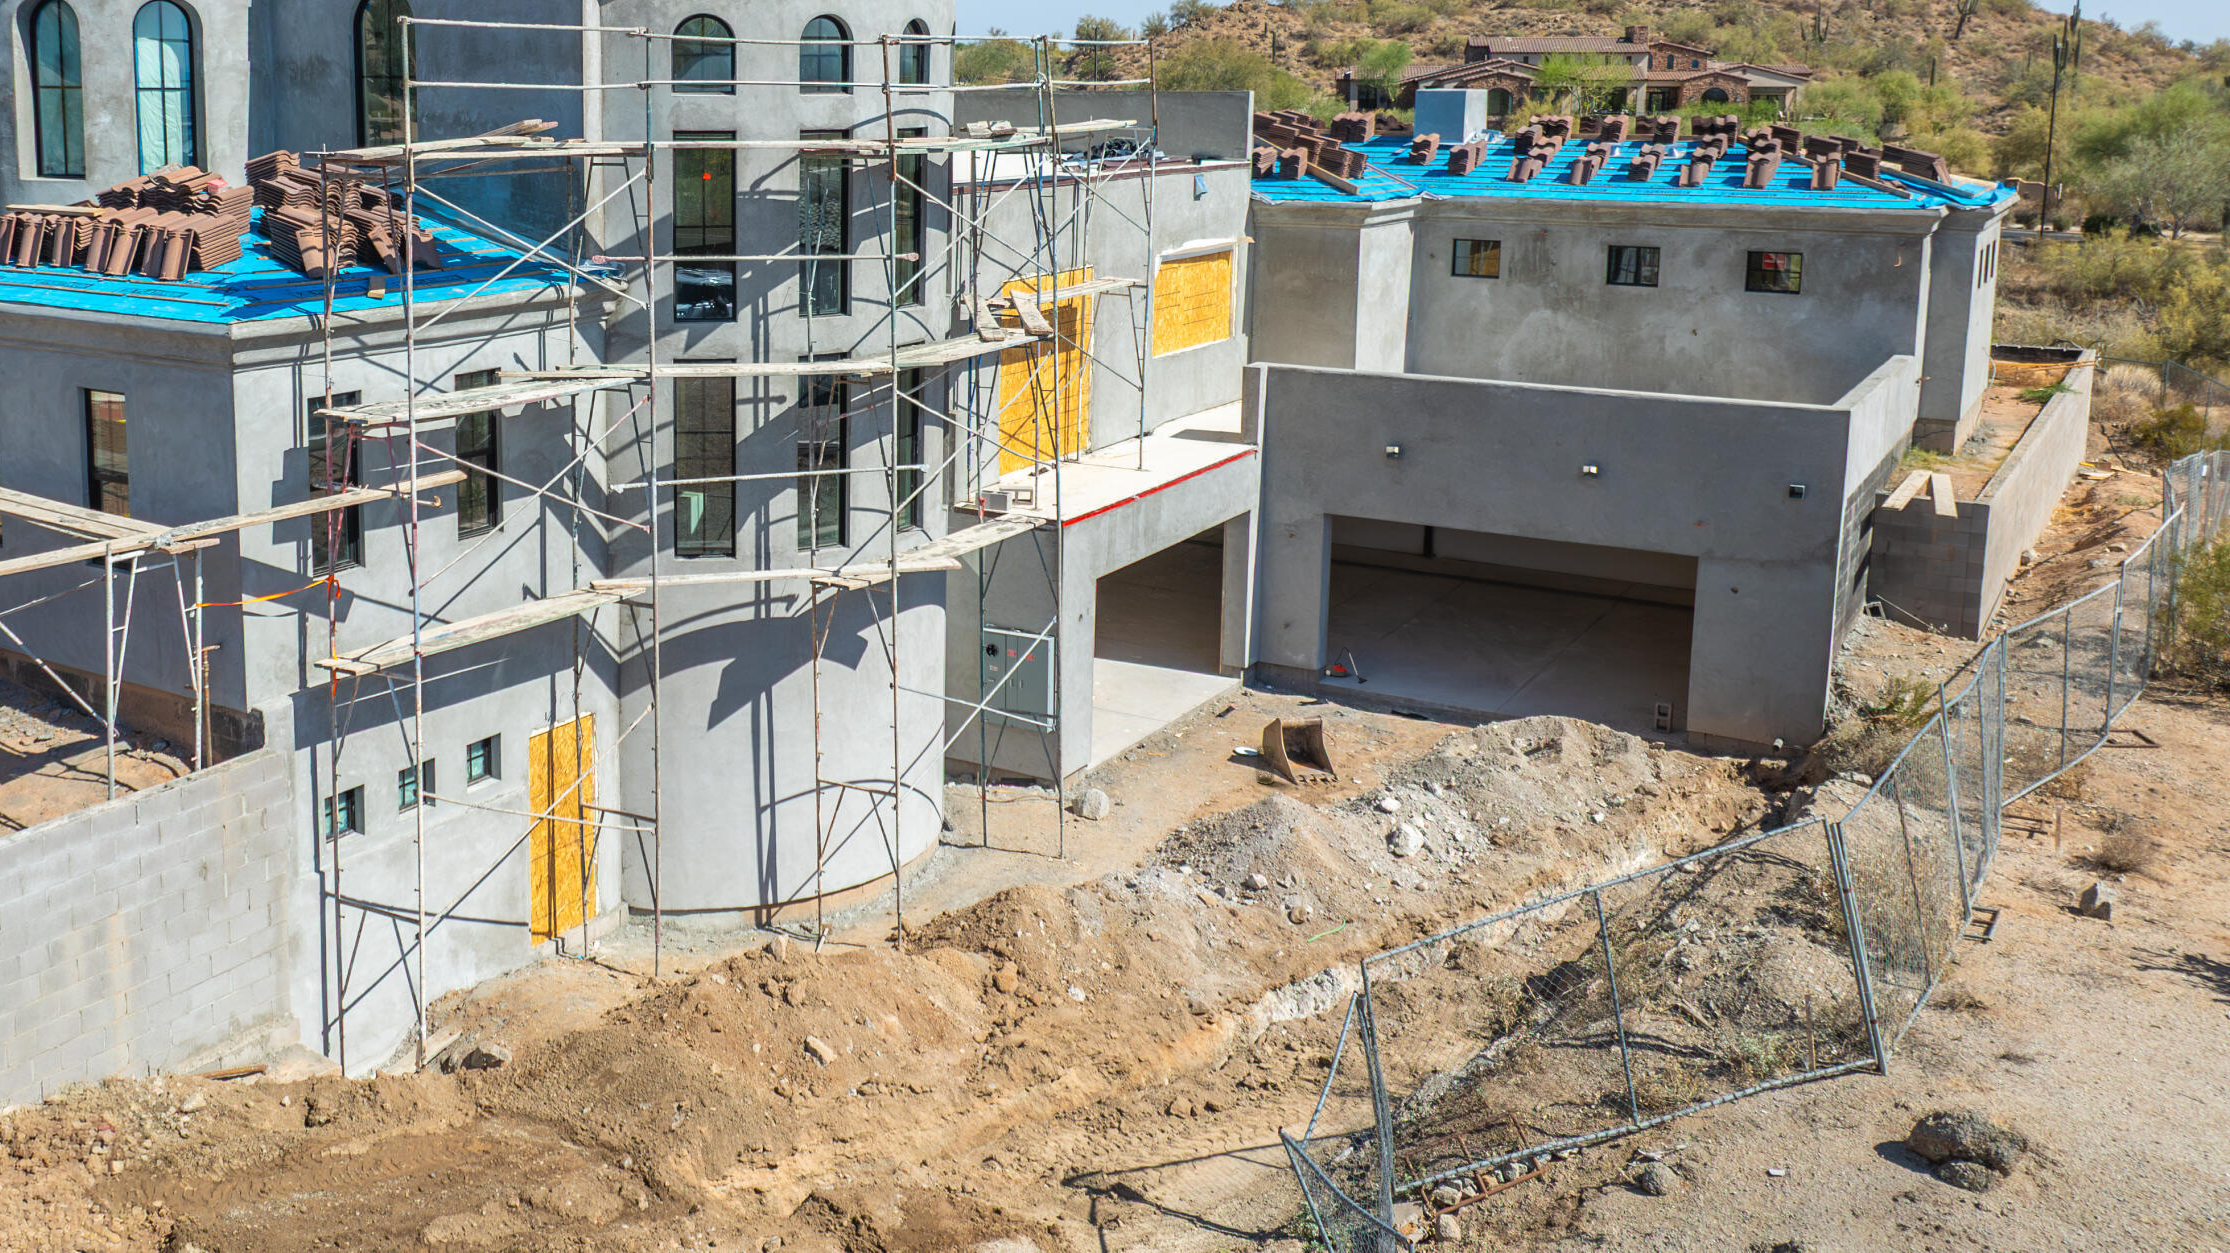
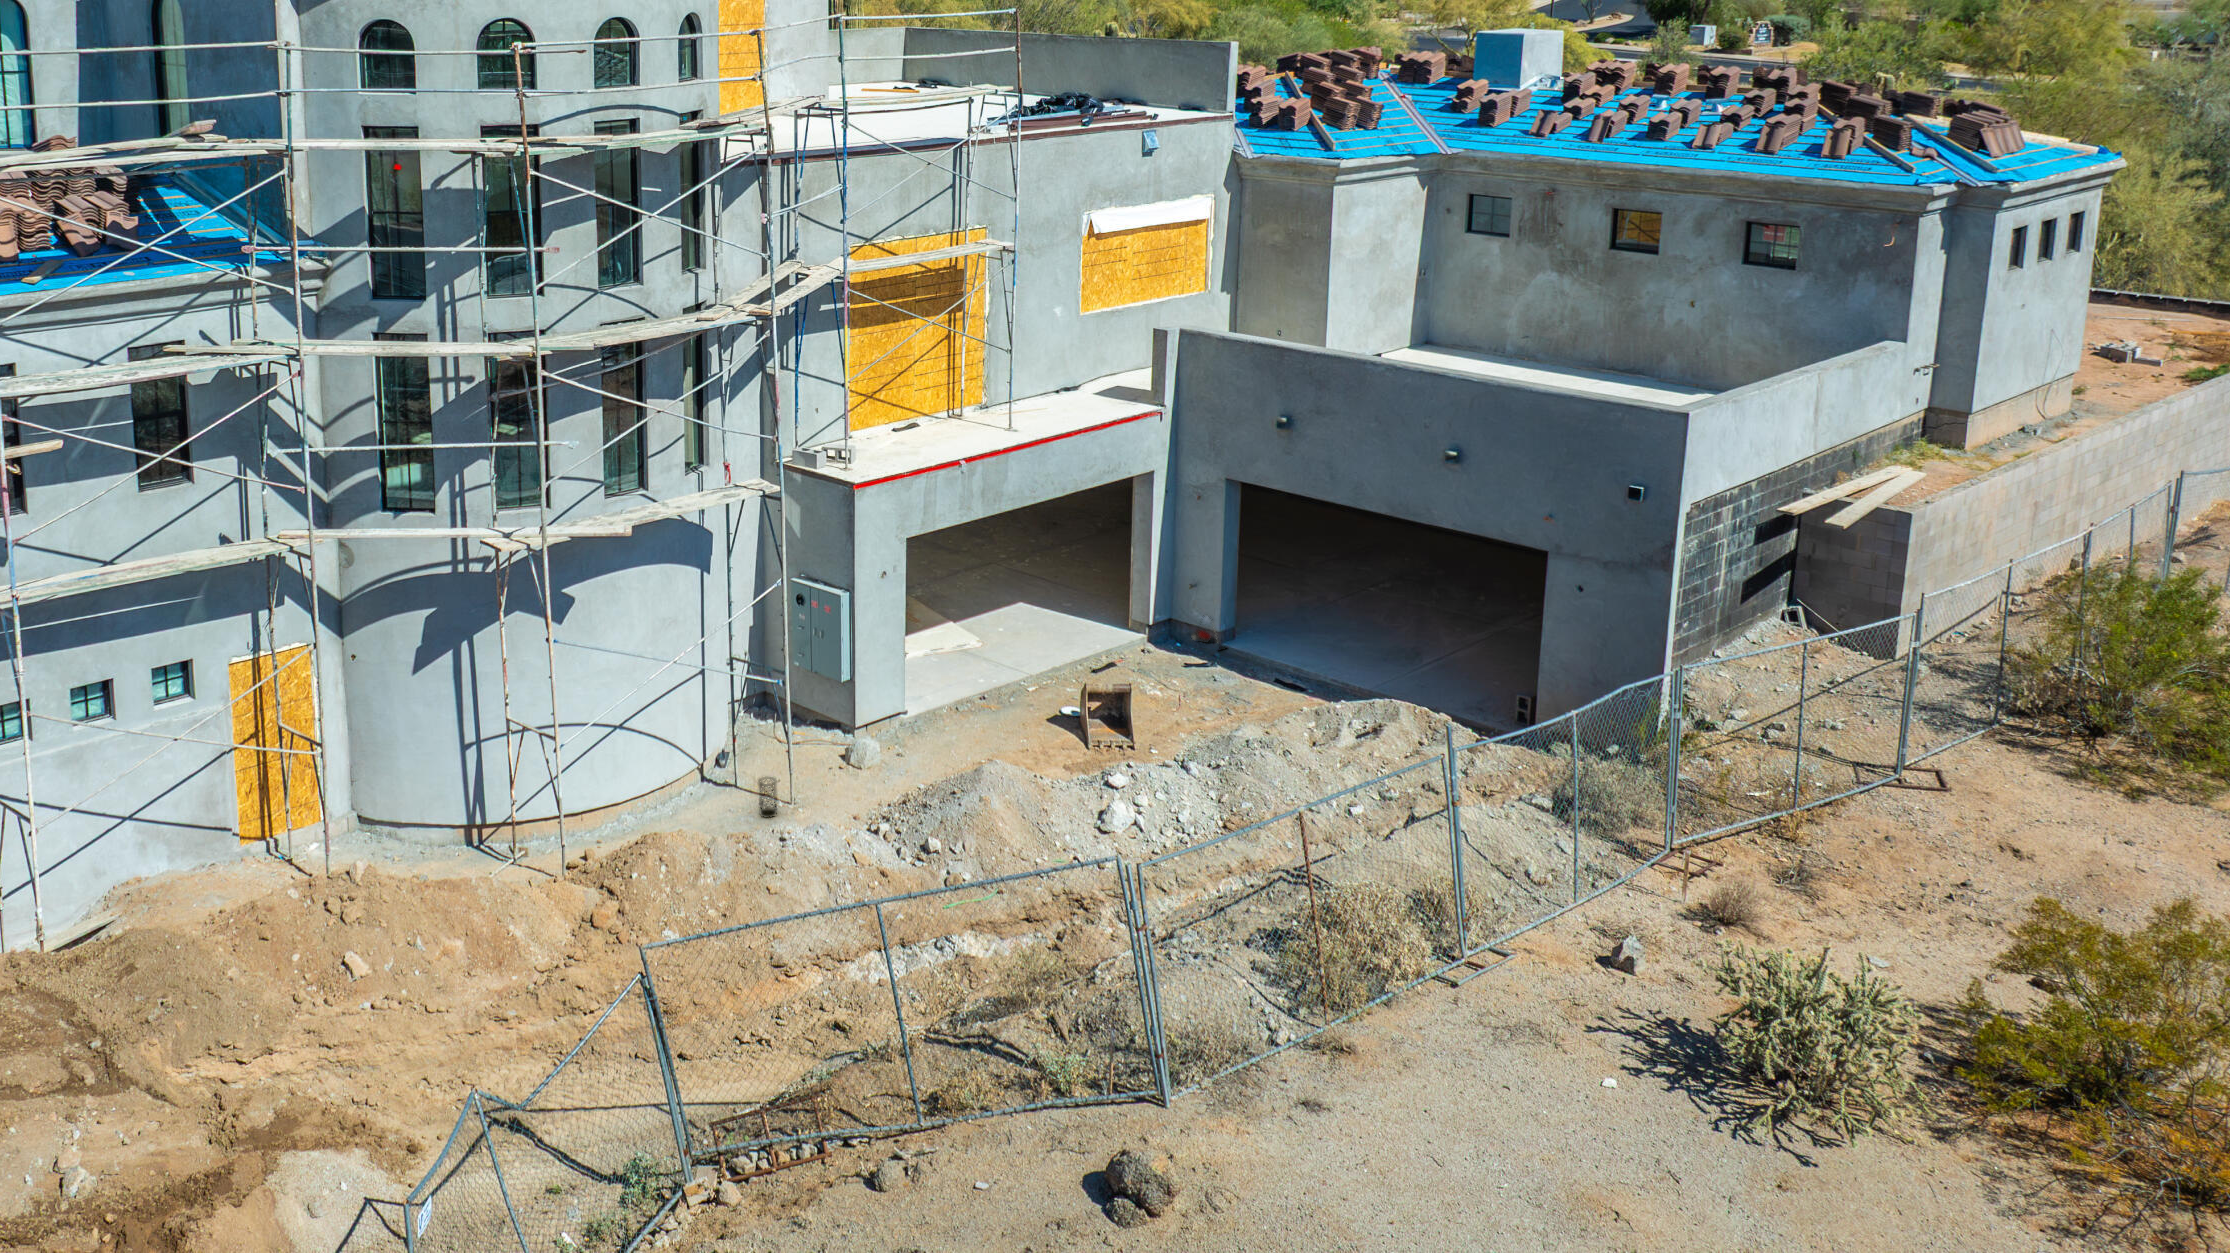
trash can: present [1256,746,1274,784] -> present [759,777,777,818]

